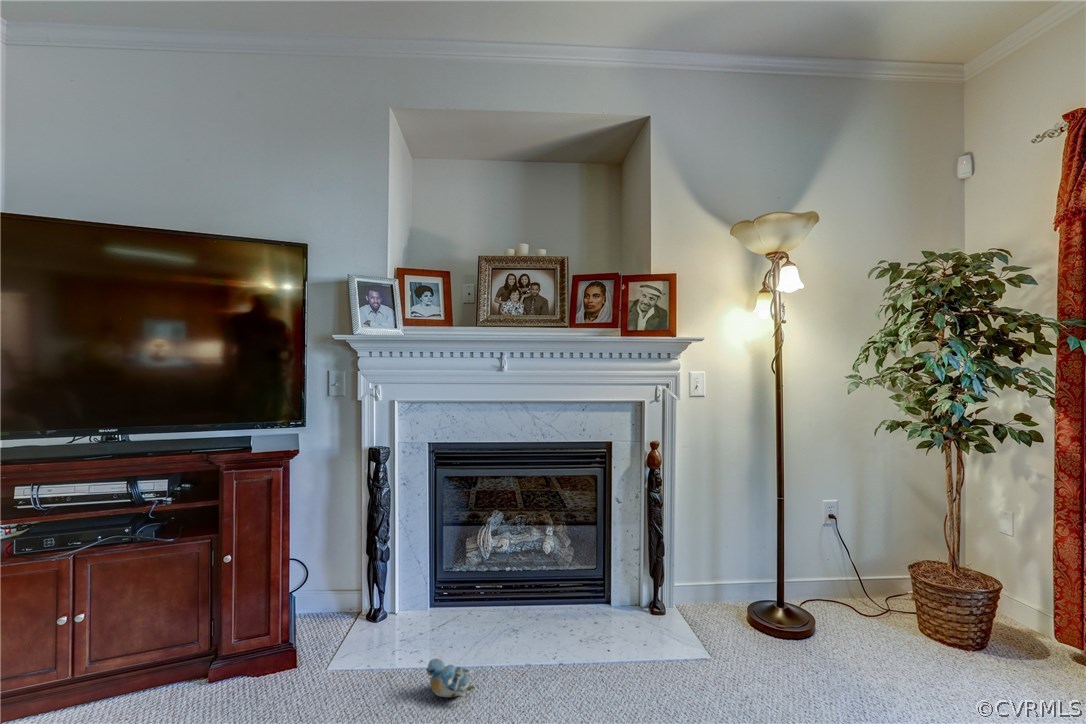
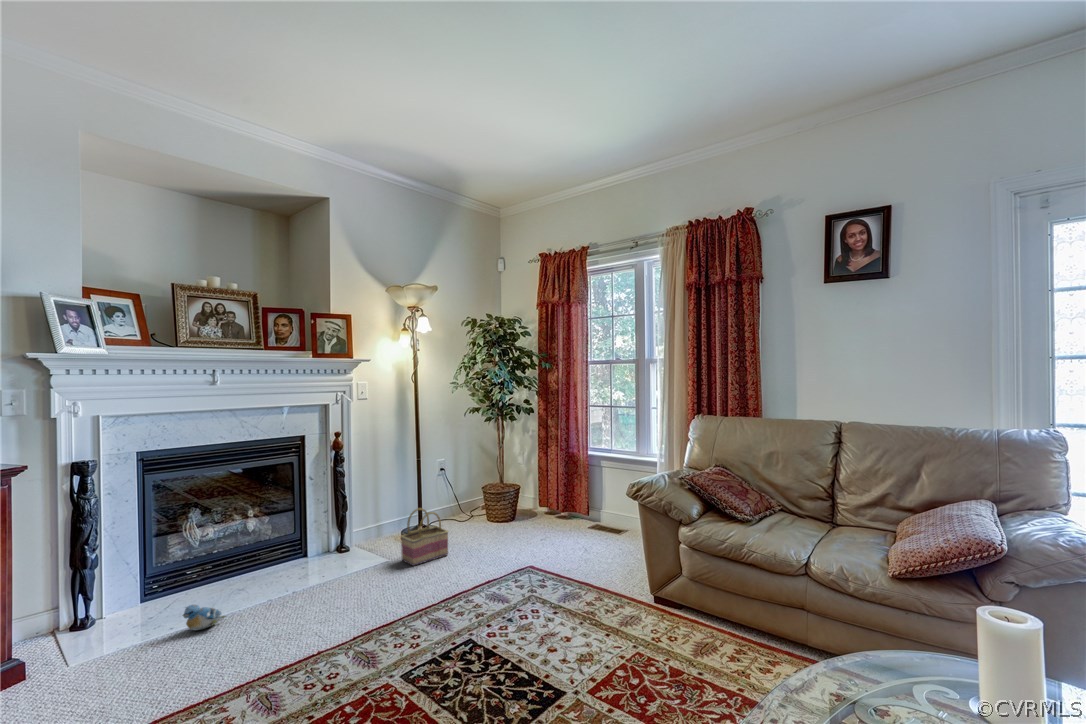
basket: none [739,593,834,702] -> present [401,508,448,566]

